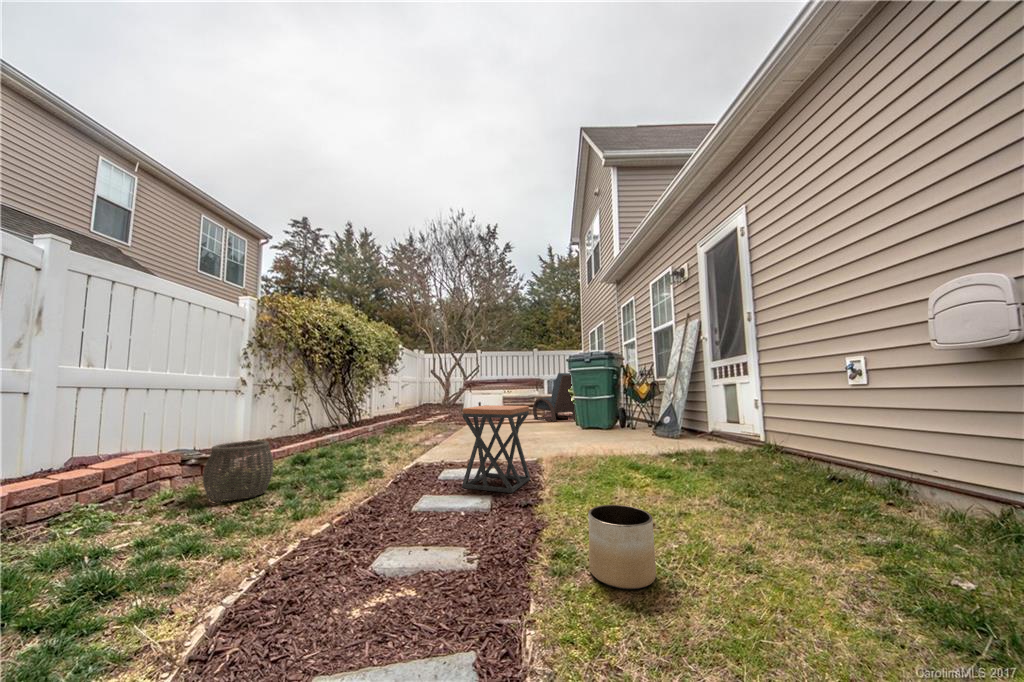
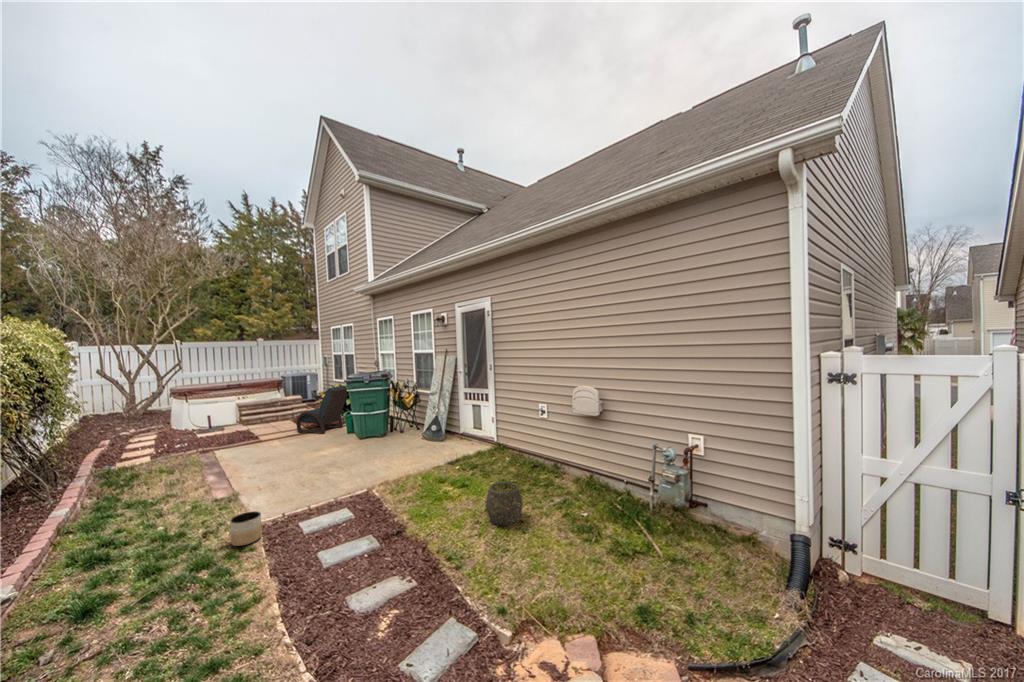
stool: present [462,405,530,493] -> none [339,462,381,536]
woven basket: present [203,441,274,502] -> present [485,482,523,525]
planter: present [588,505,656,589] -> present [230,511,262,546]

